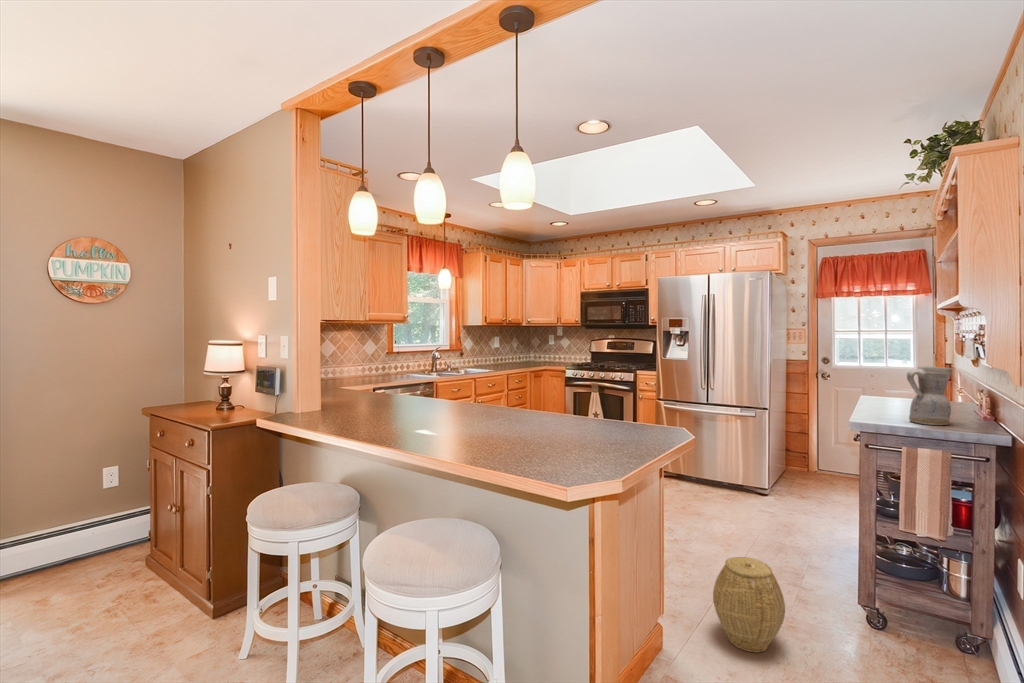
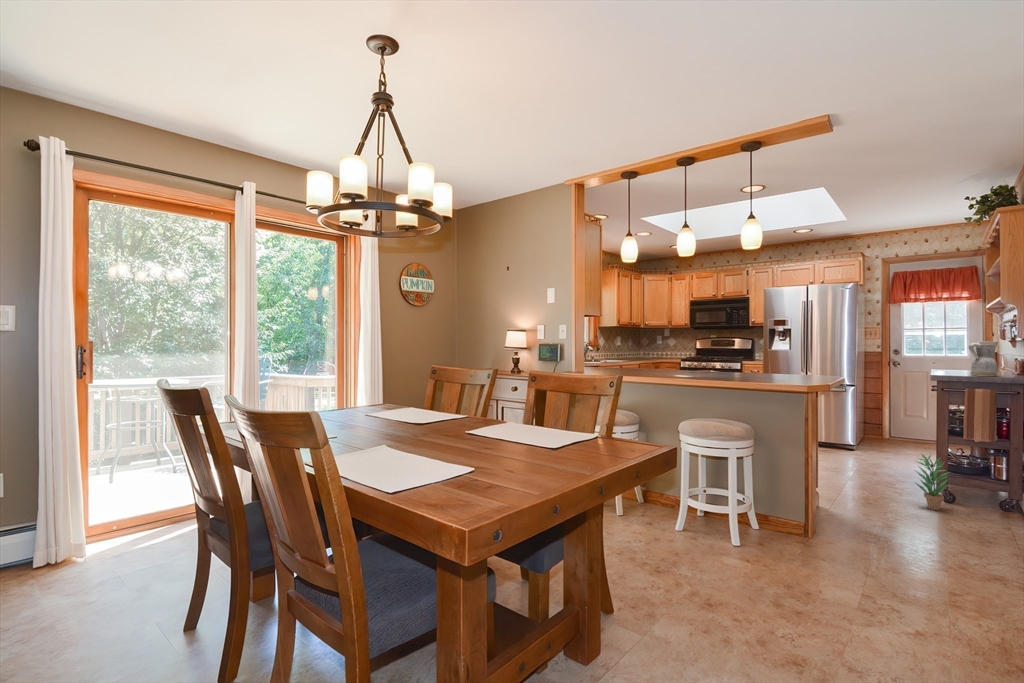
potted plant: none [817,549,874,646] -> present [916,454,949,510]
woven basket: present [713,557,785,652] -> none [846,459,895,511]

